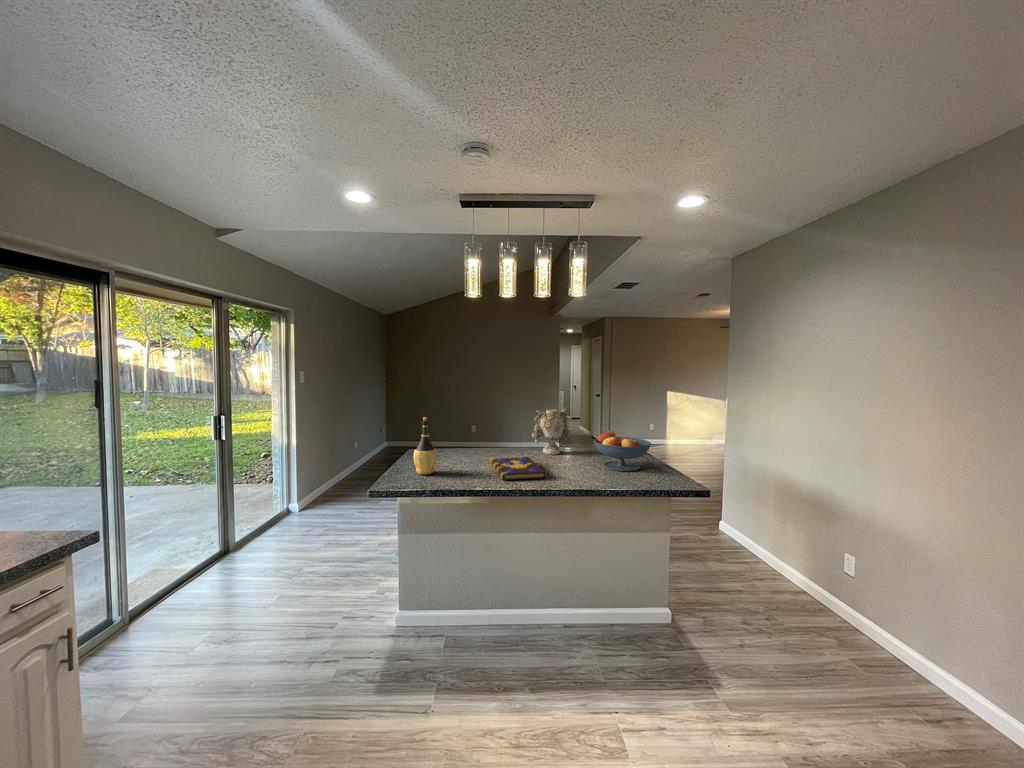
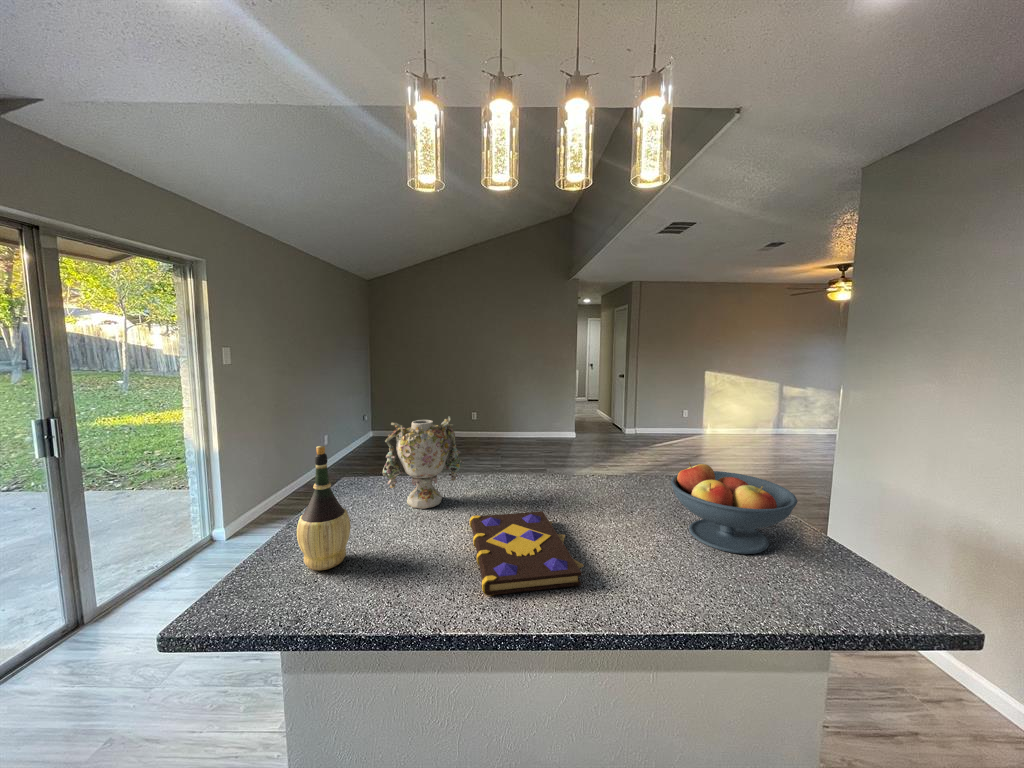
vase: present [532,408,570,455] -> present [383,416,462,509]

